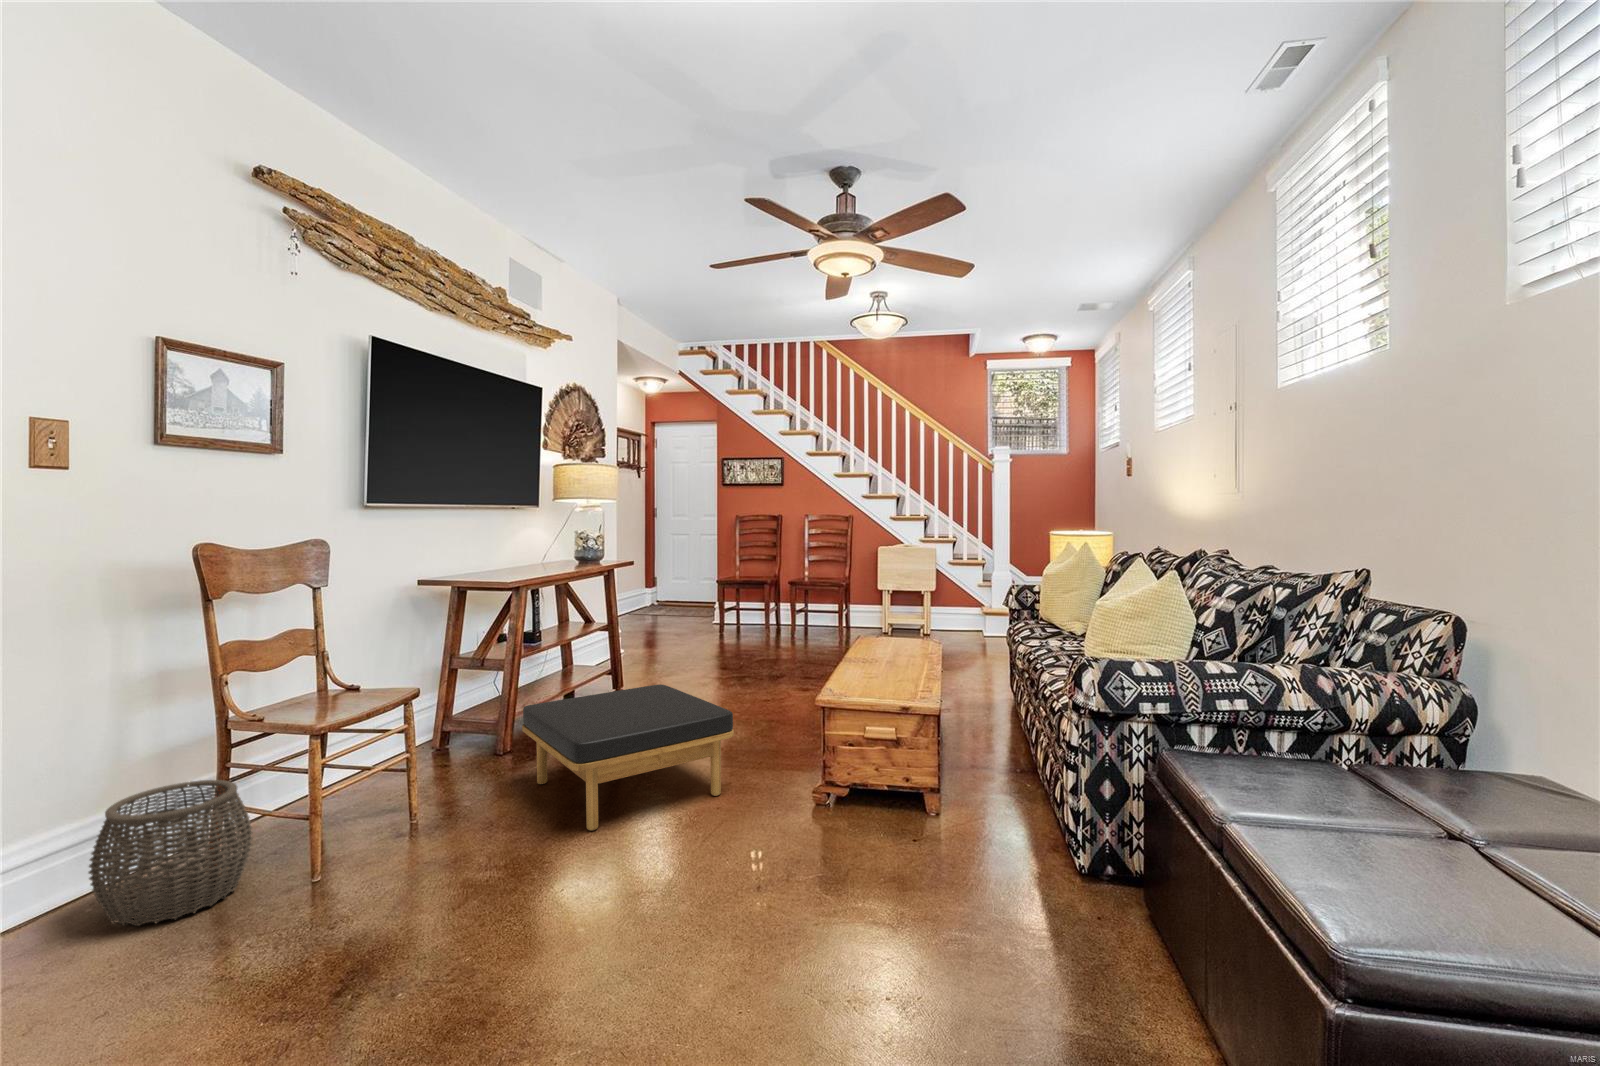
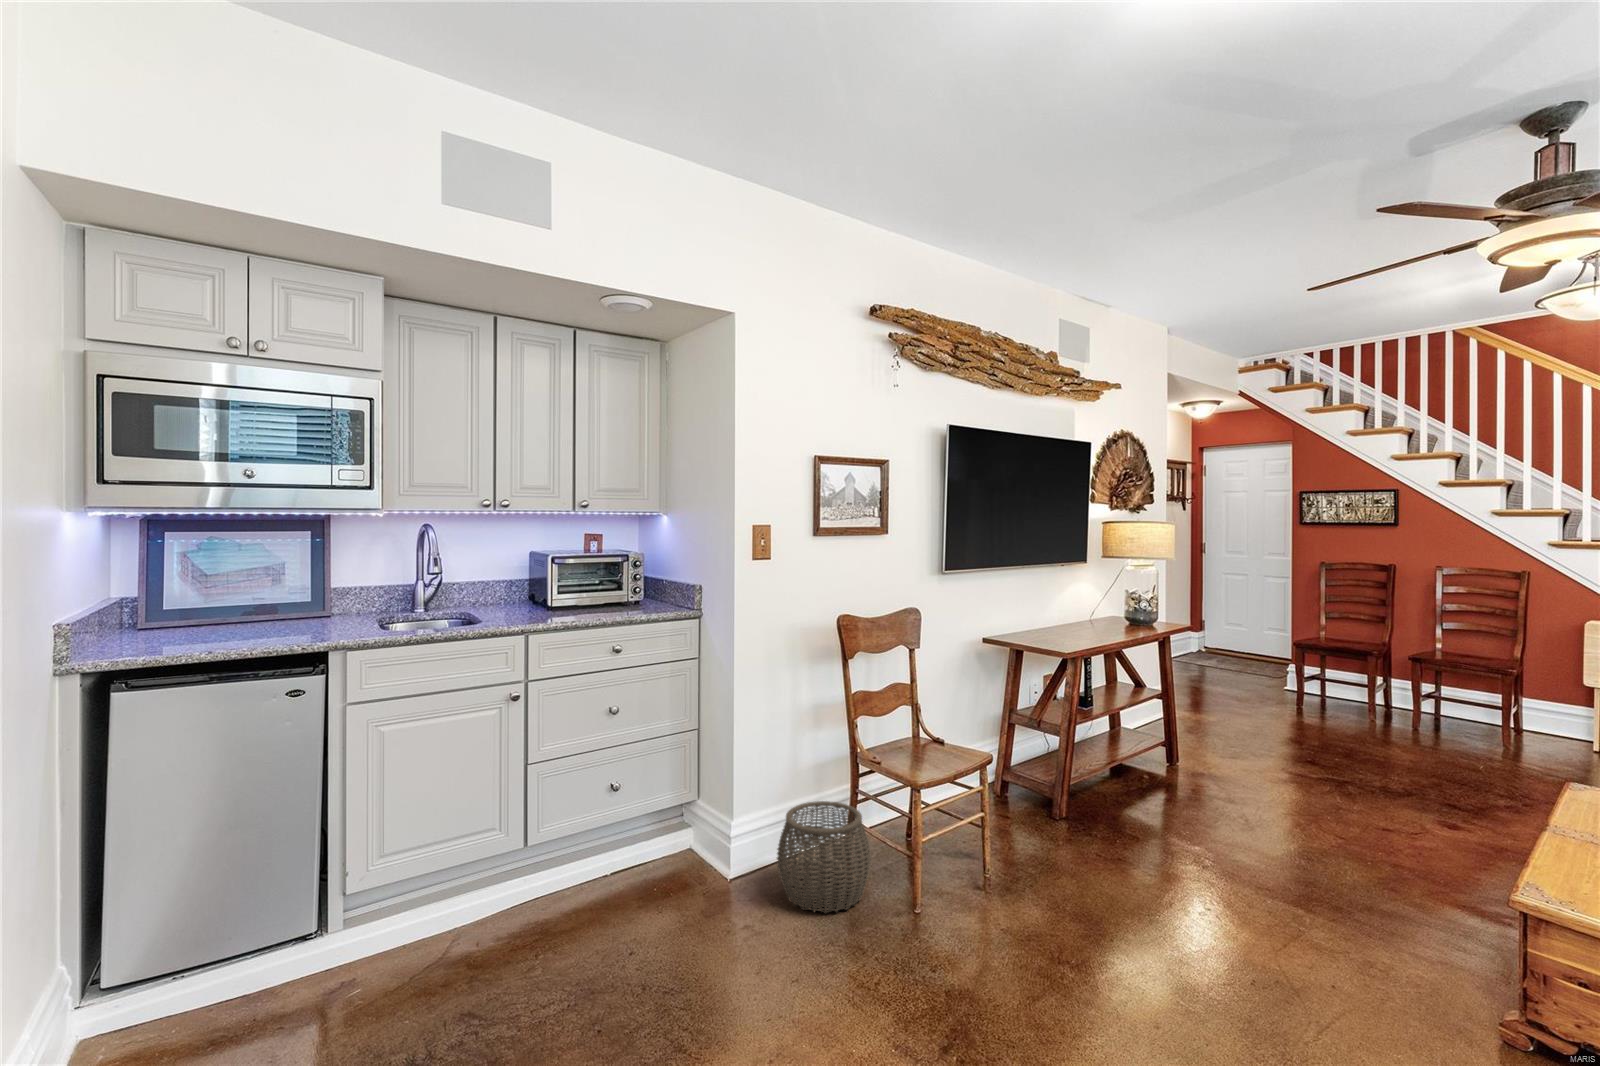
ottoman: present [522,684,734,830] -> none [1083,784,1353,951]

